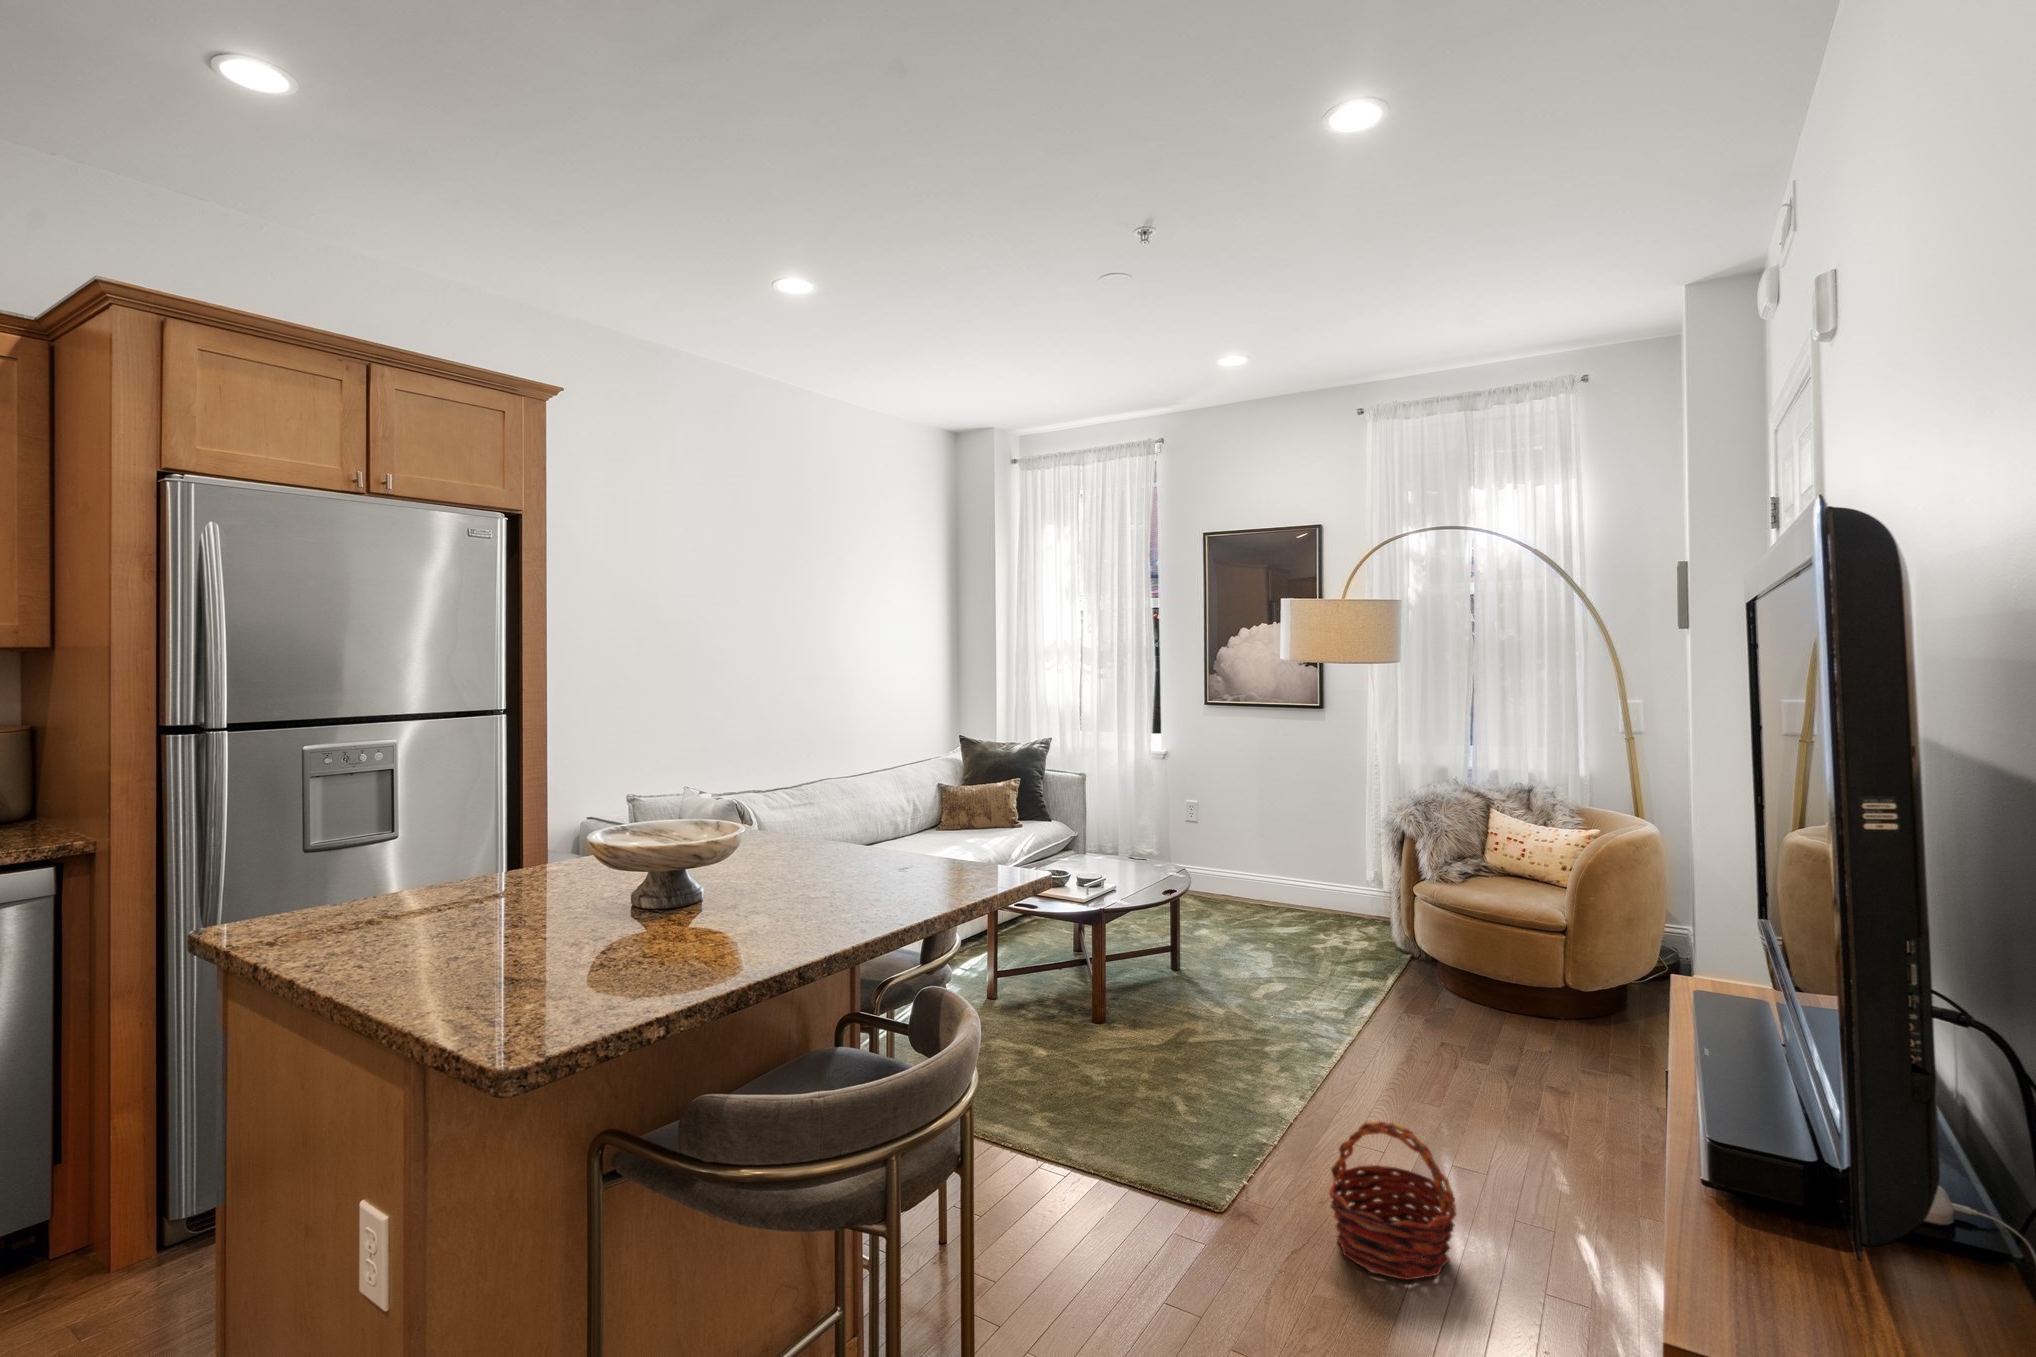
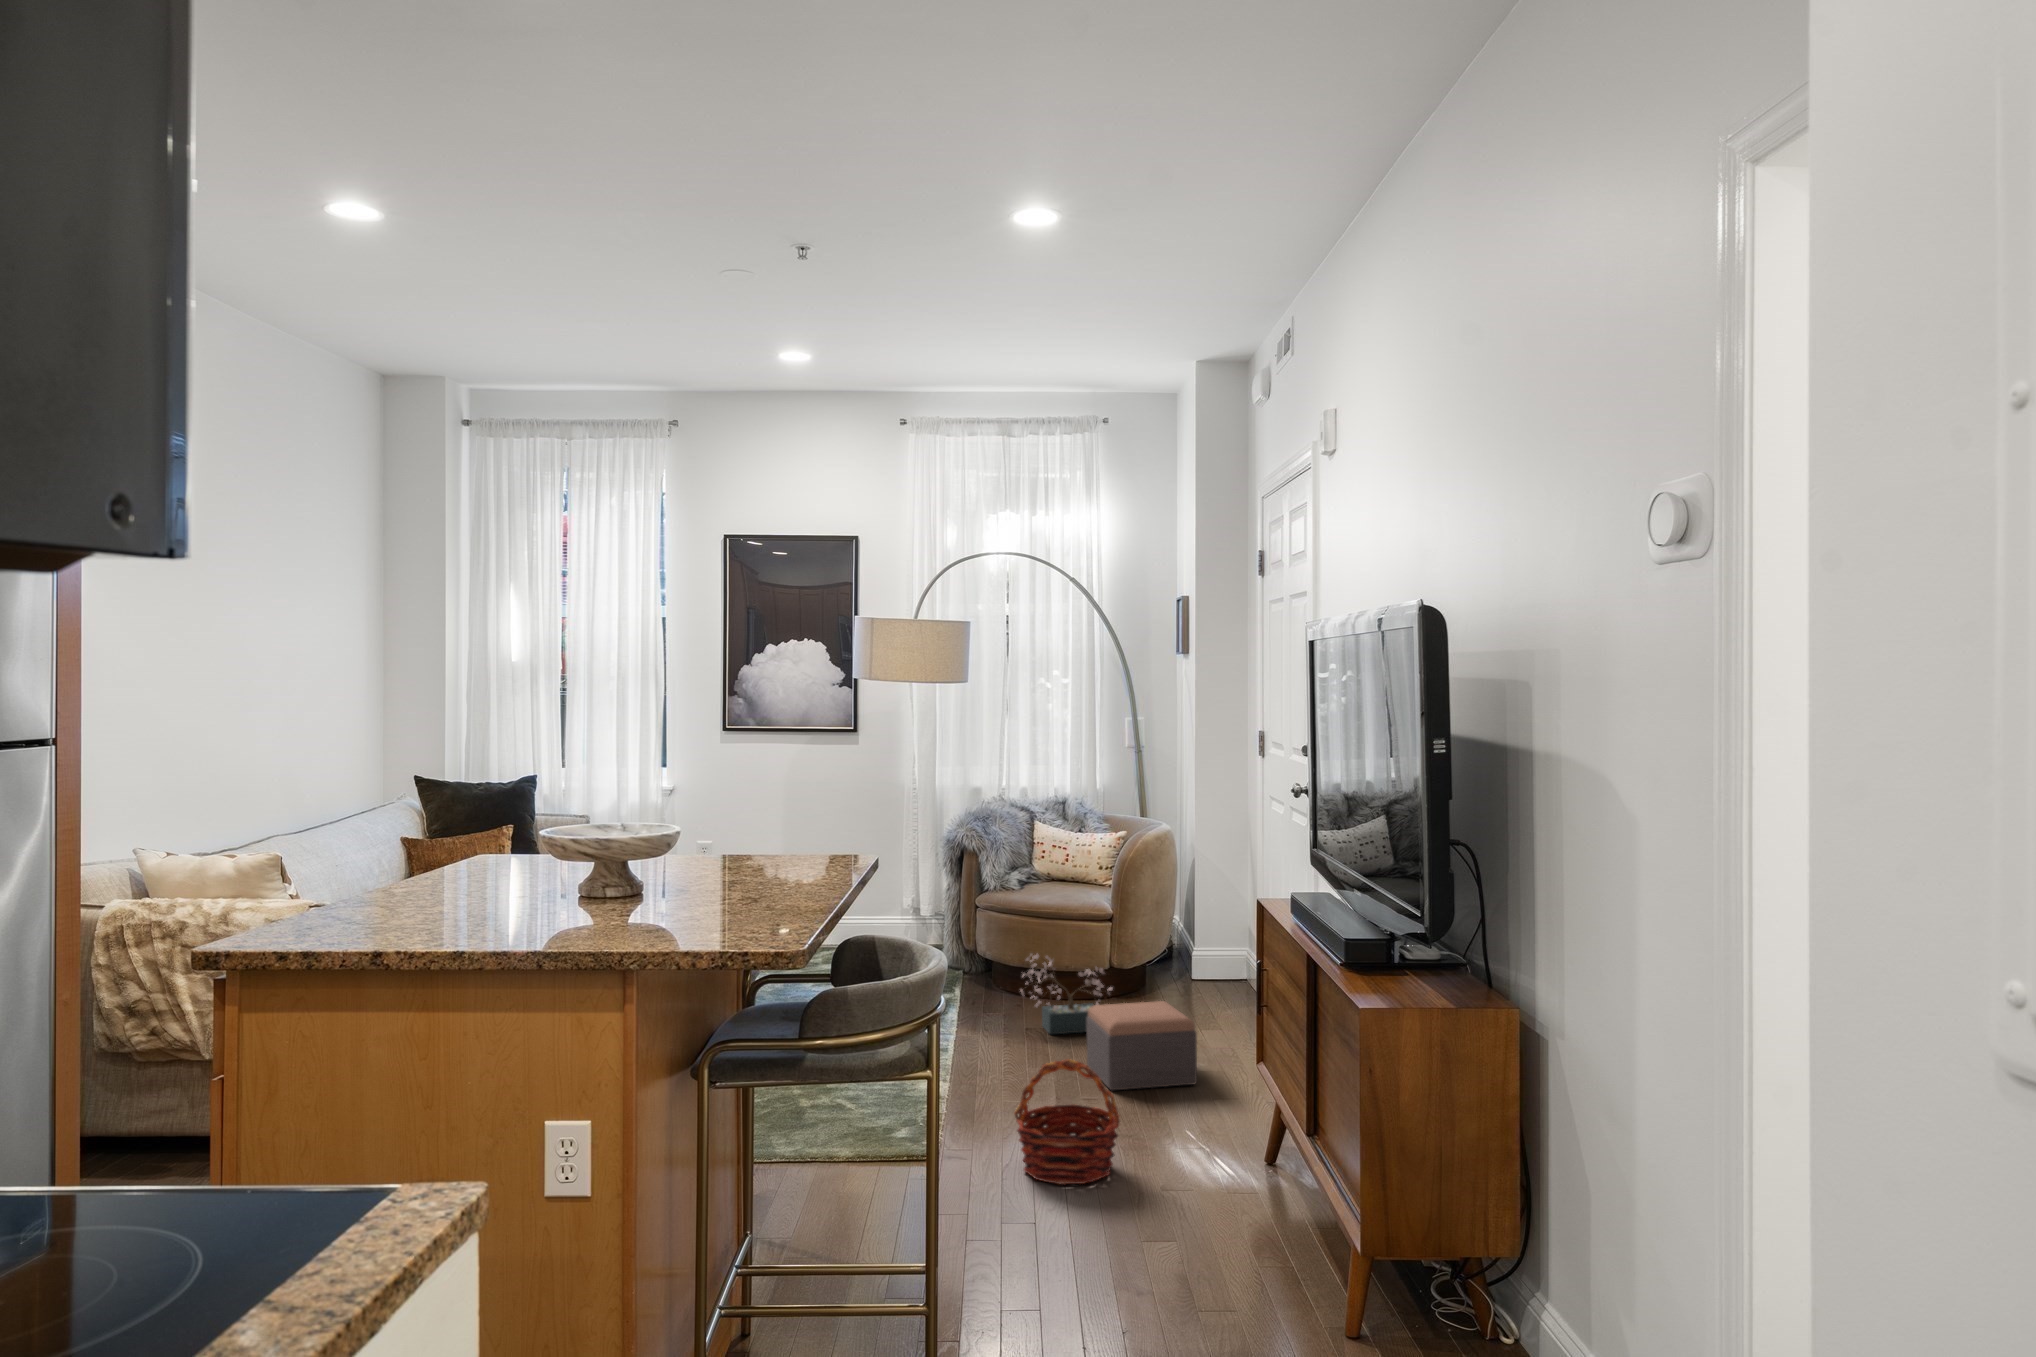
decorative plant: none [1437,957,1550,1057] -> present [1021,954,1112,1034]
footstool: none [1491,1036,1623,1160] -> present [1086,1001,1197,1090]

